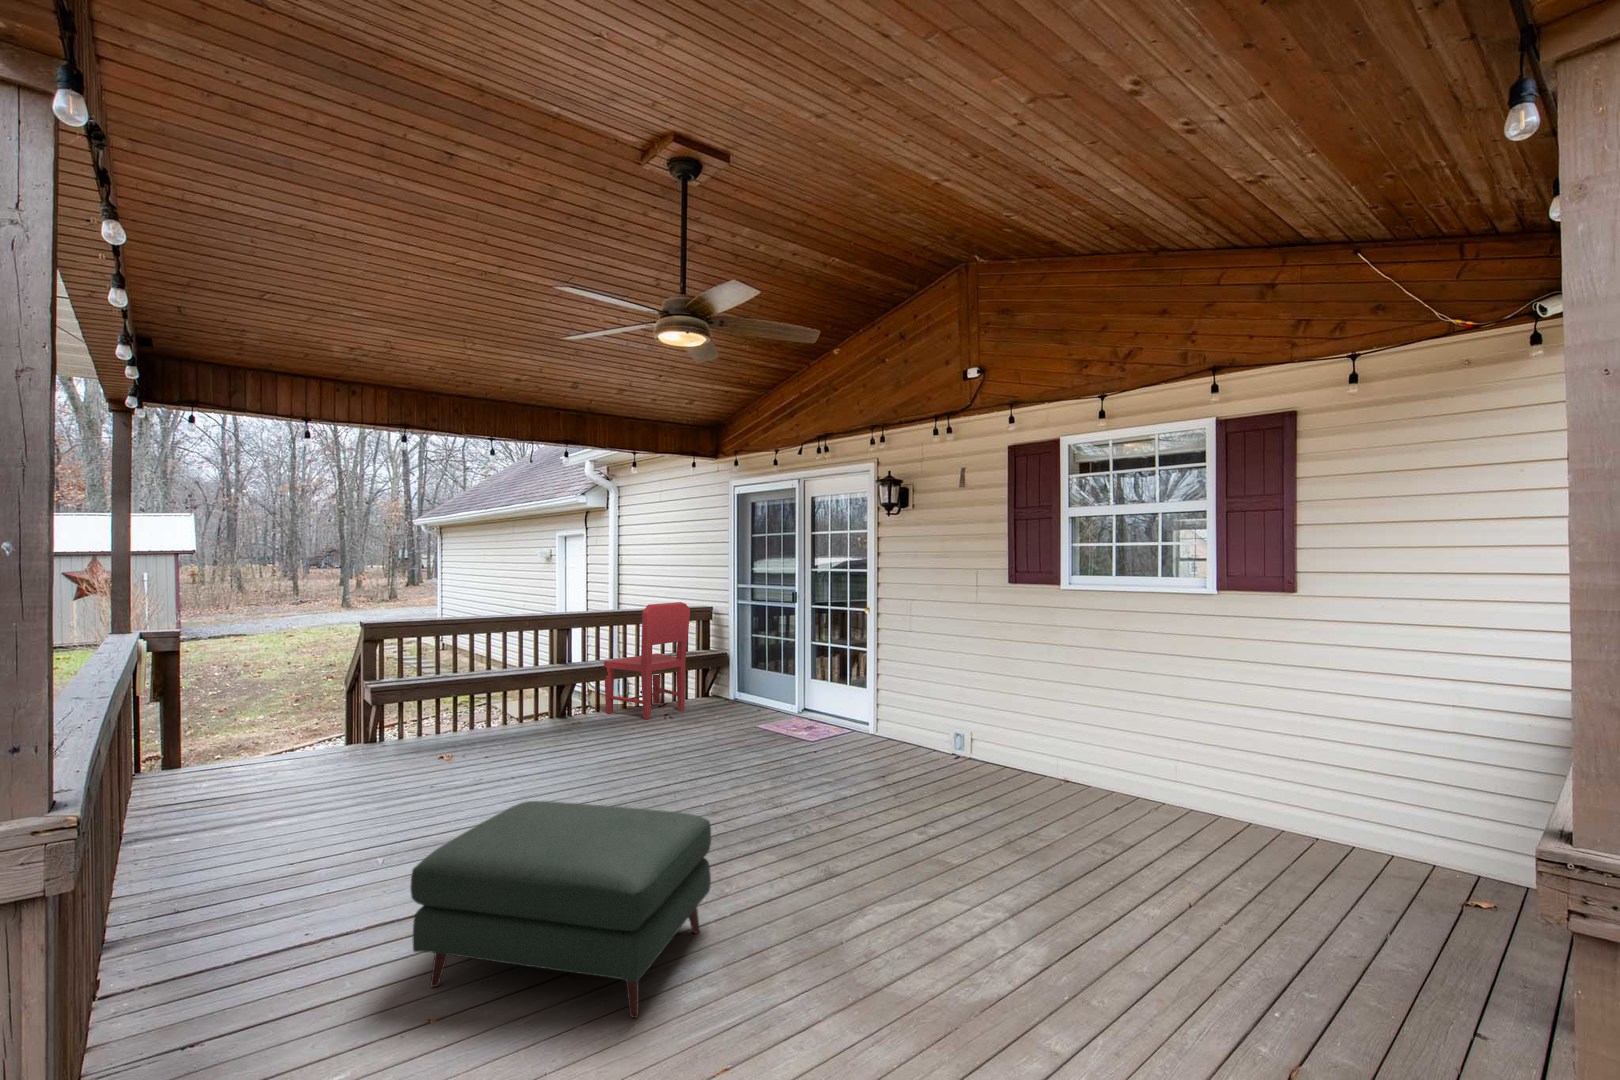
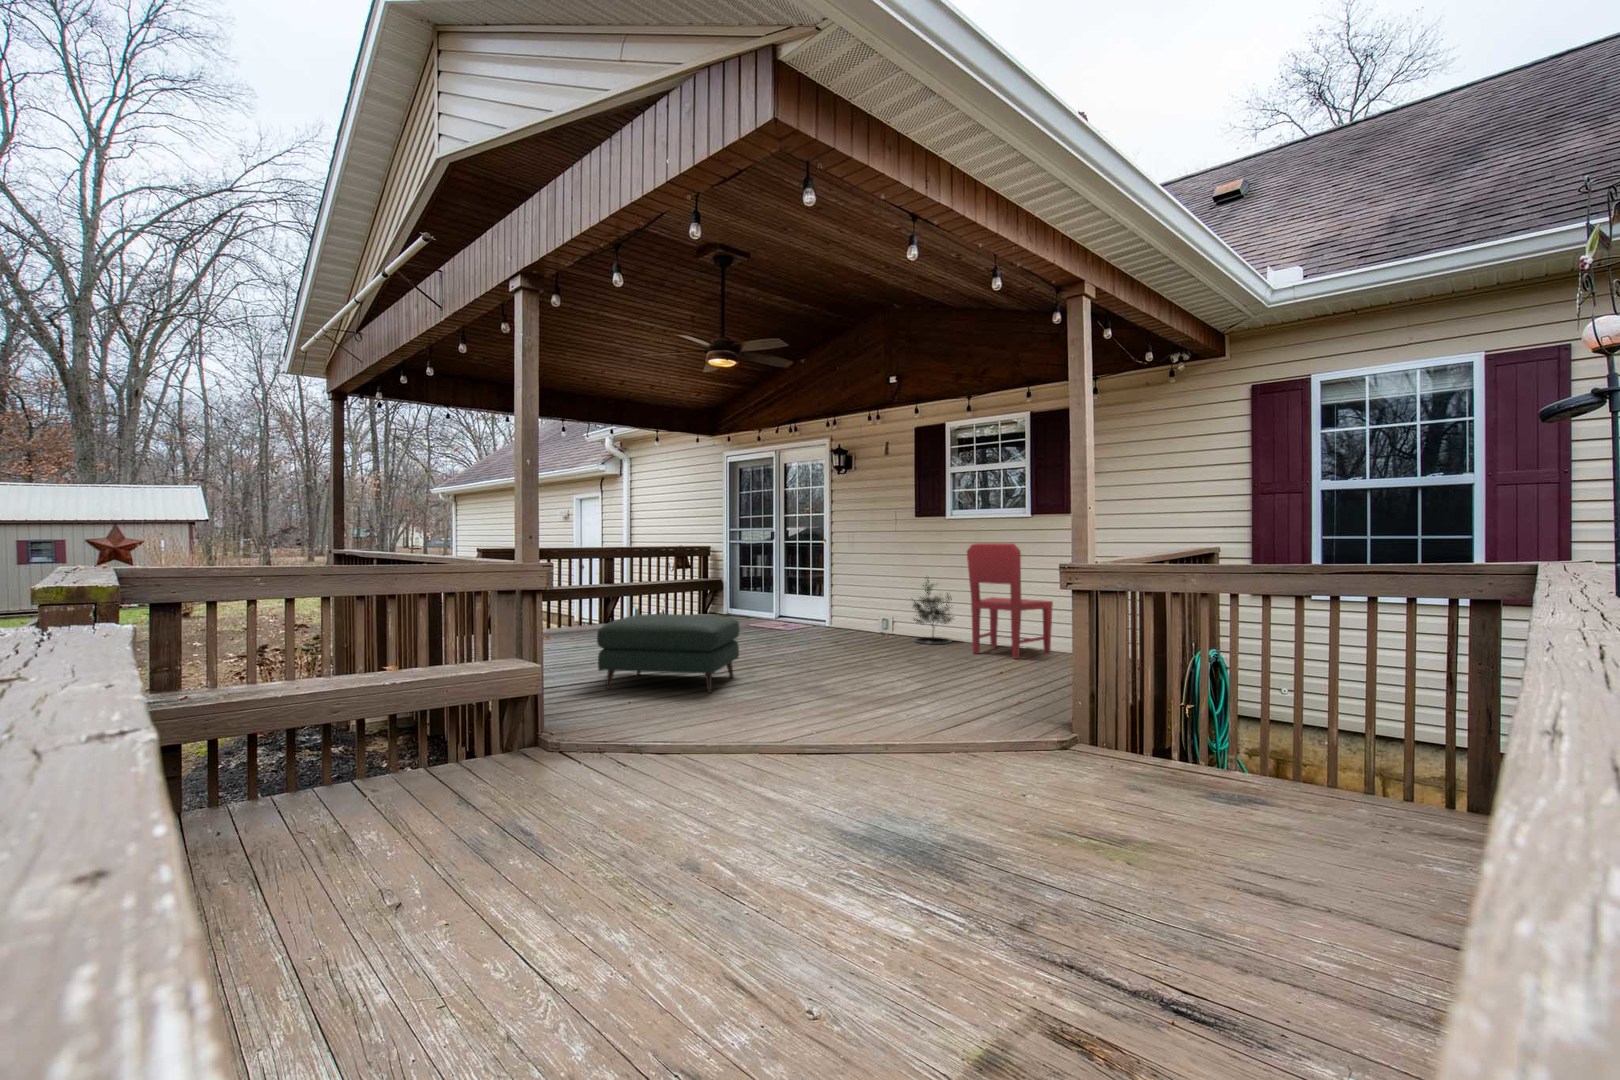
dining chair: present [604,602,690,719] -> present [967,543,1053,659]
potted tree: none [1008,681,1083,800] -> present [912,577,953,644]

